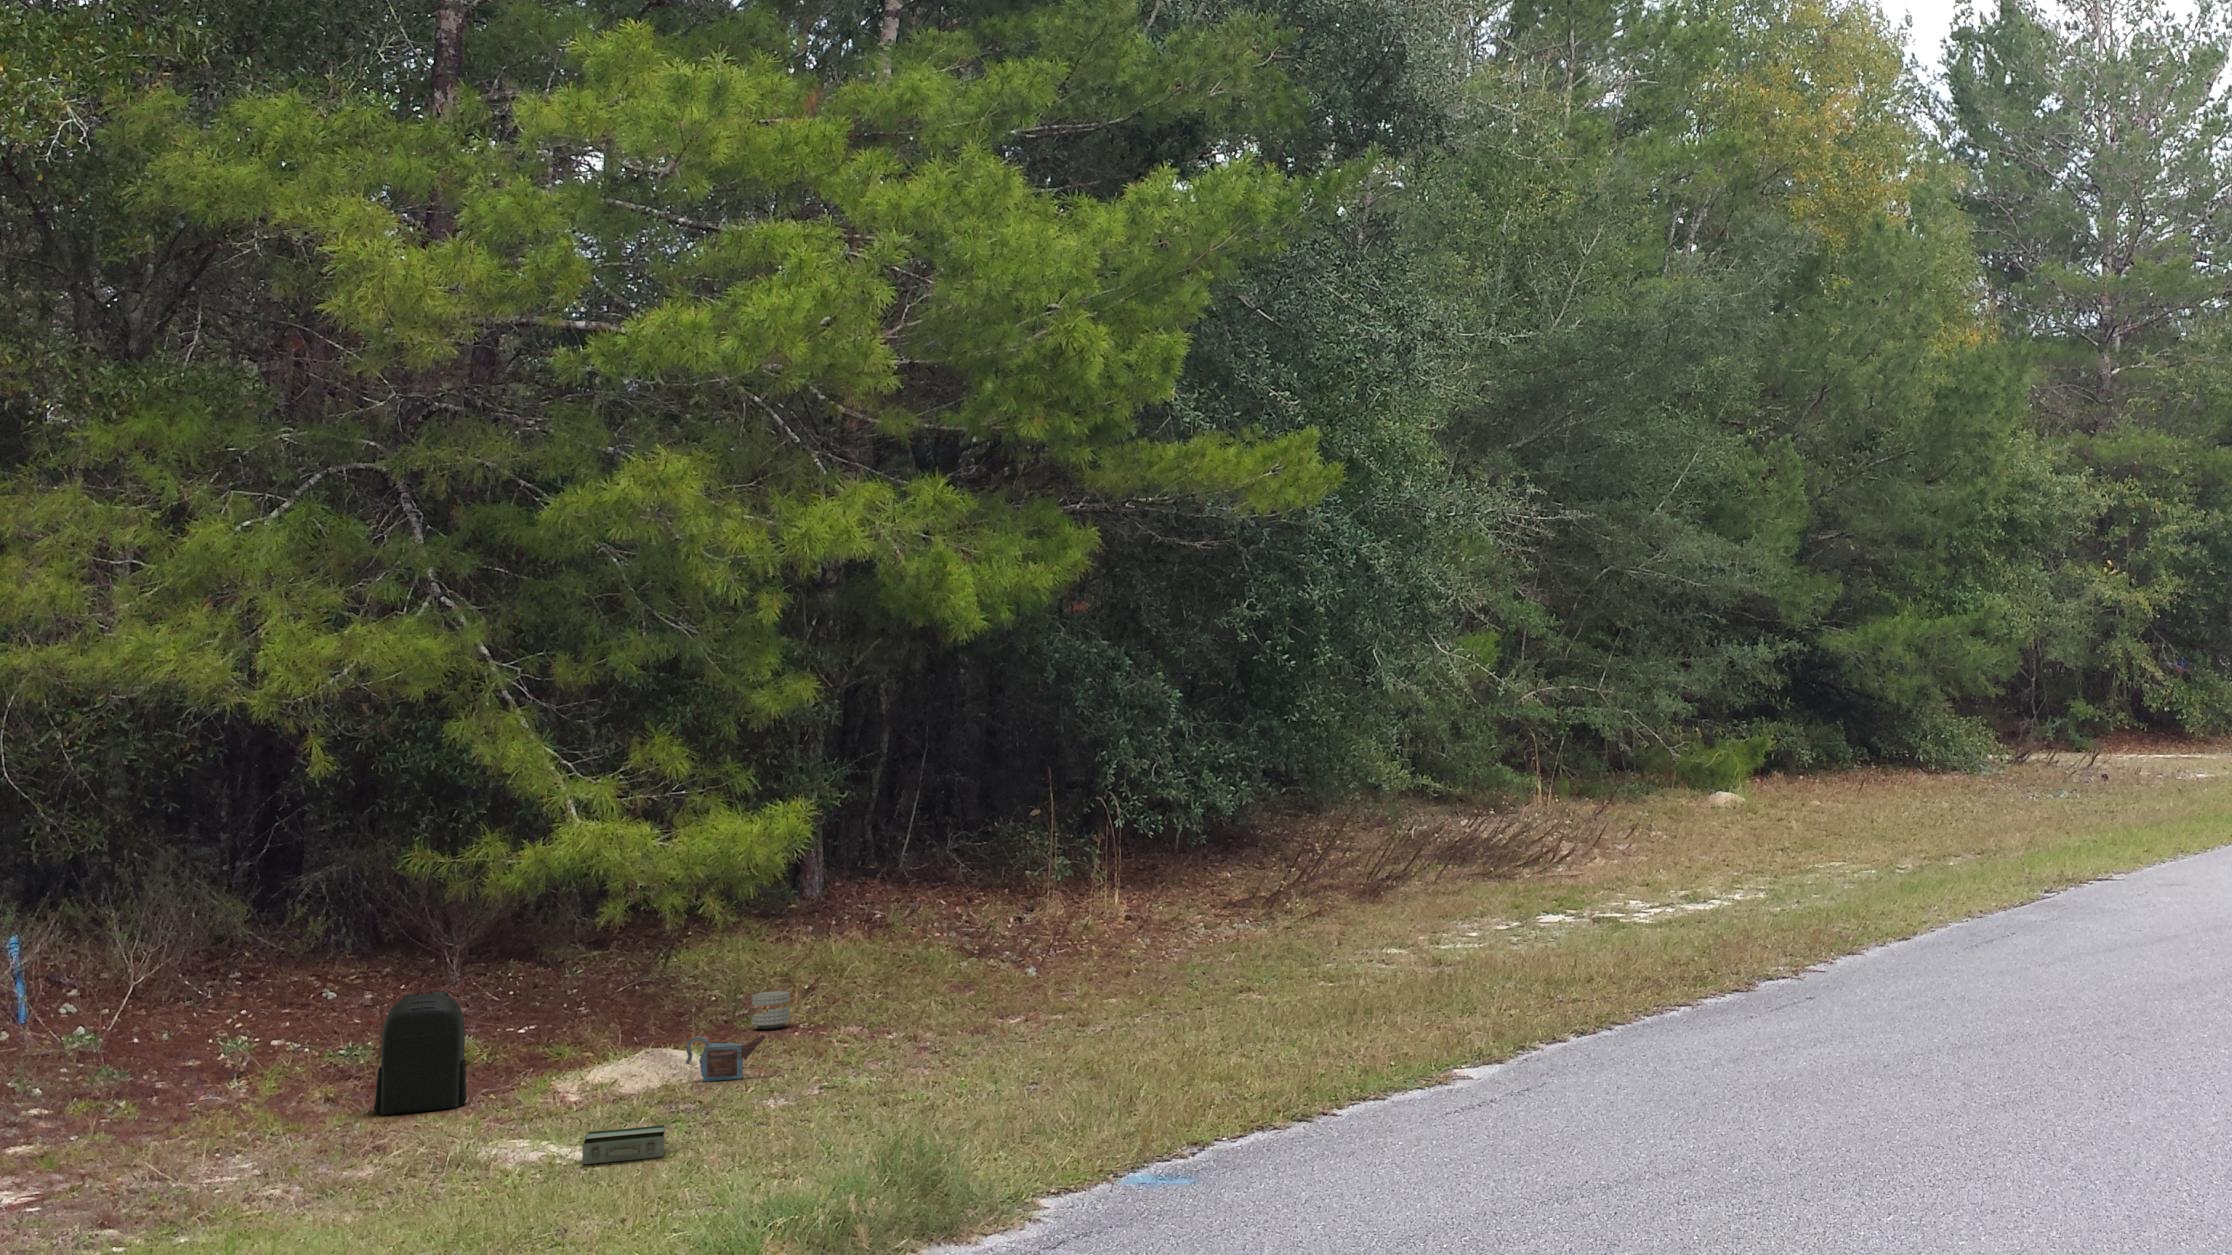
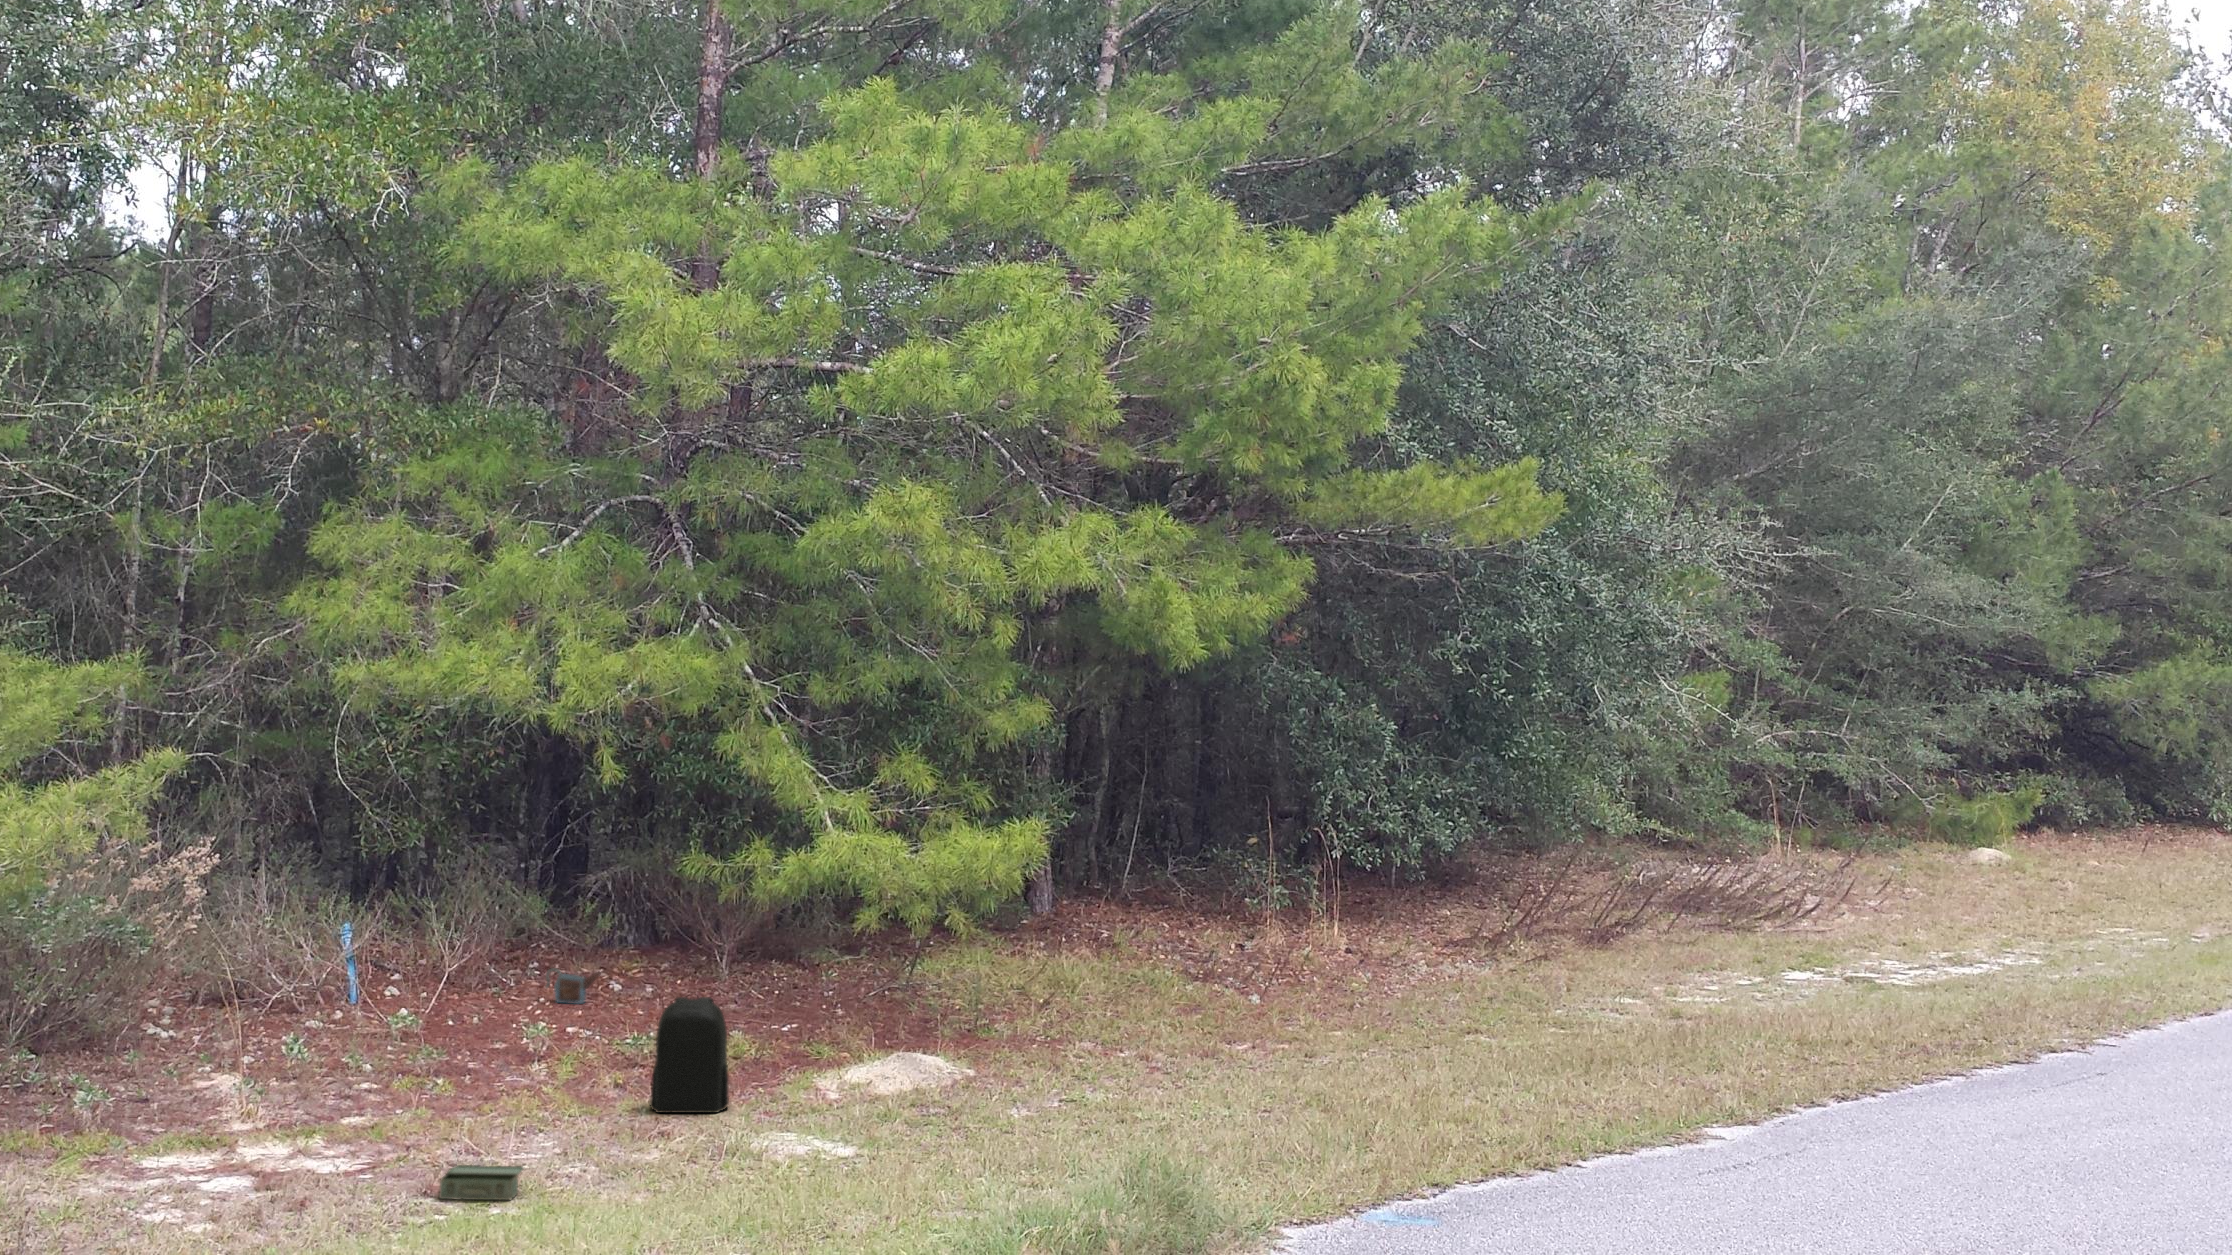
planter: present [752,991,790,1030] -> none [989,1011,1024,1050]
watering can: present [685,1035,766,1081] -> present [546,968,600,1004]
toolbox: present [582,1125,666,1164] -> present [439,1165,524,1200]

